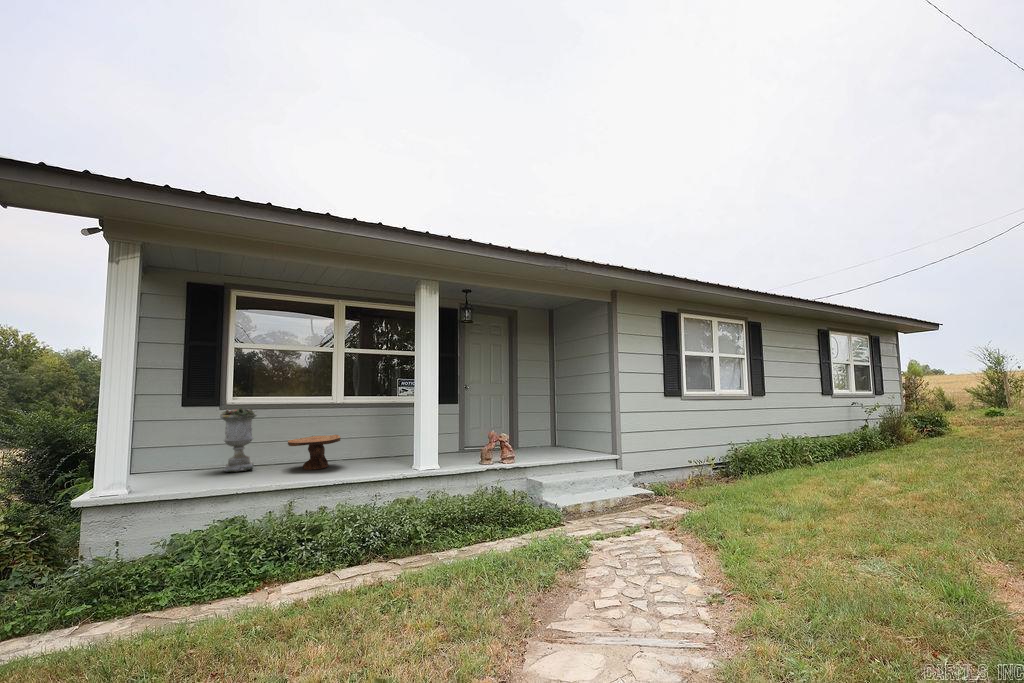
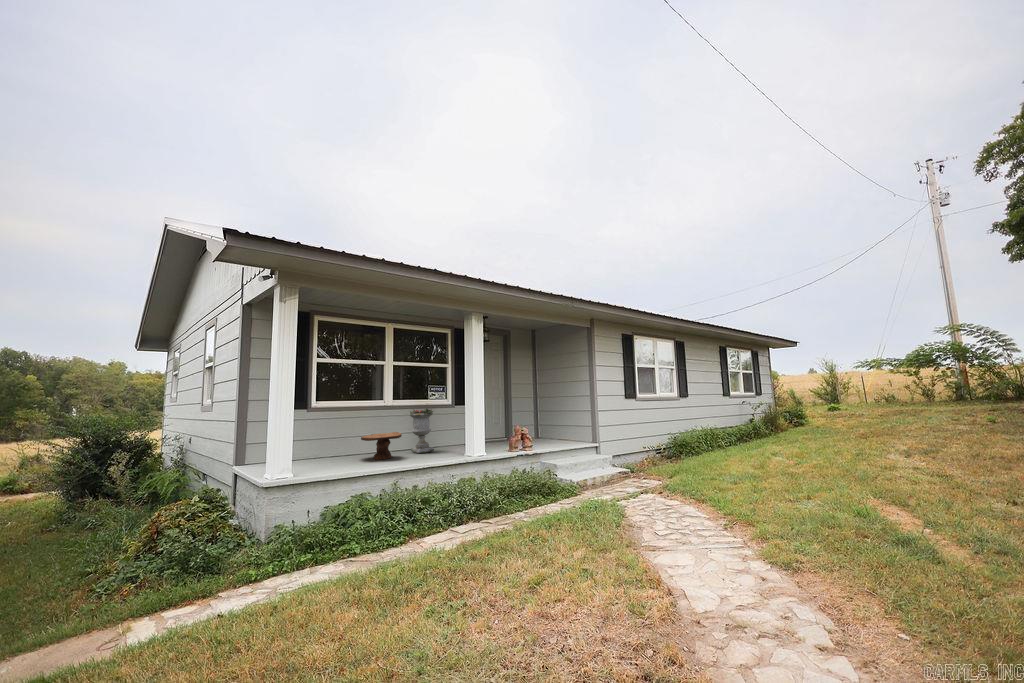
planter: present [220,408,257,472] -> present [410,408,434,453]

